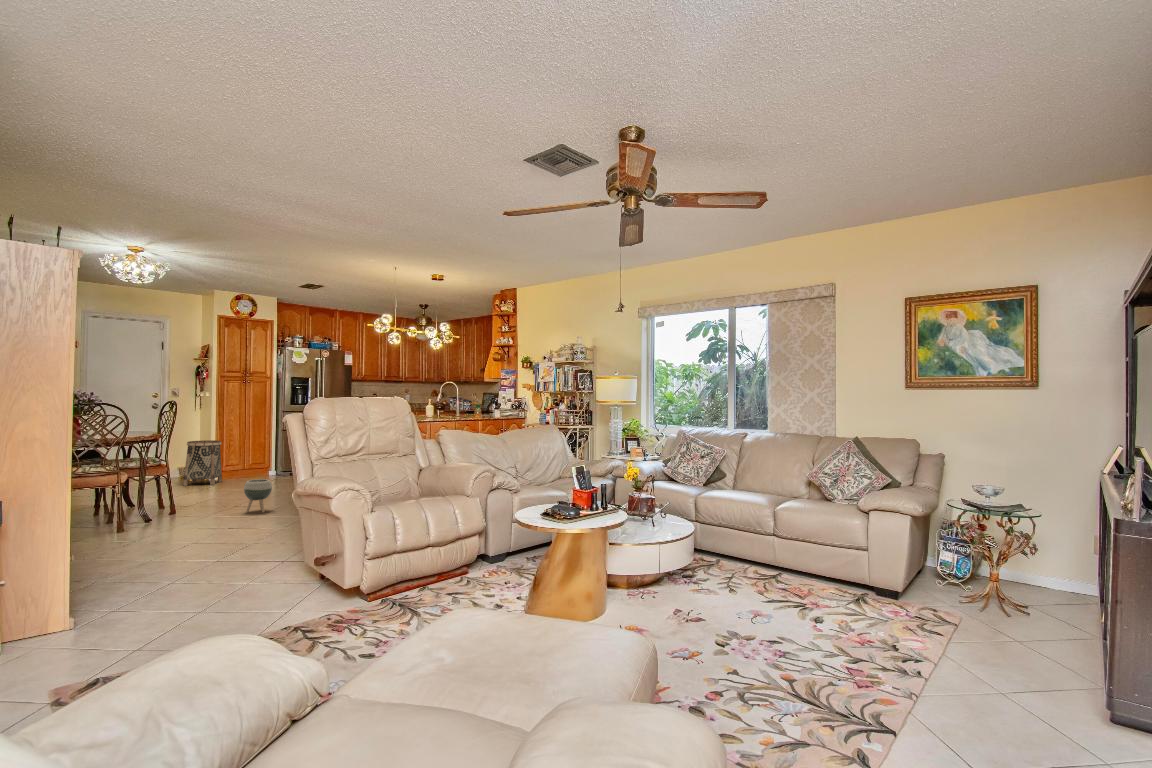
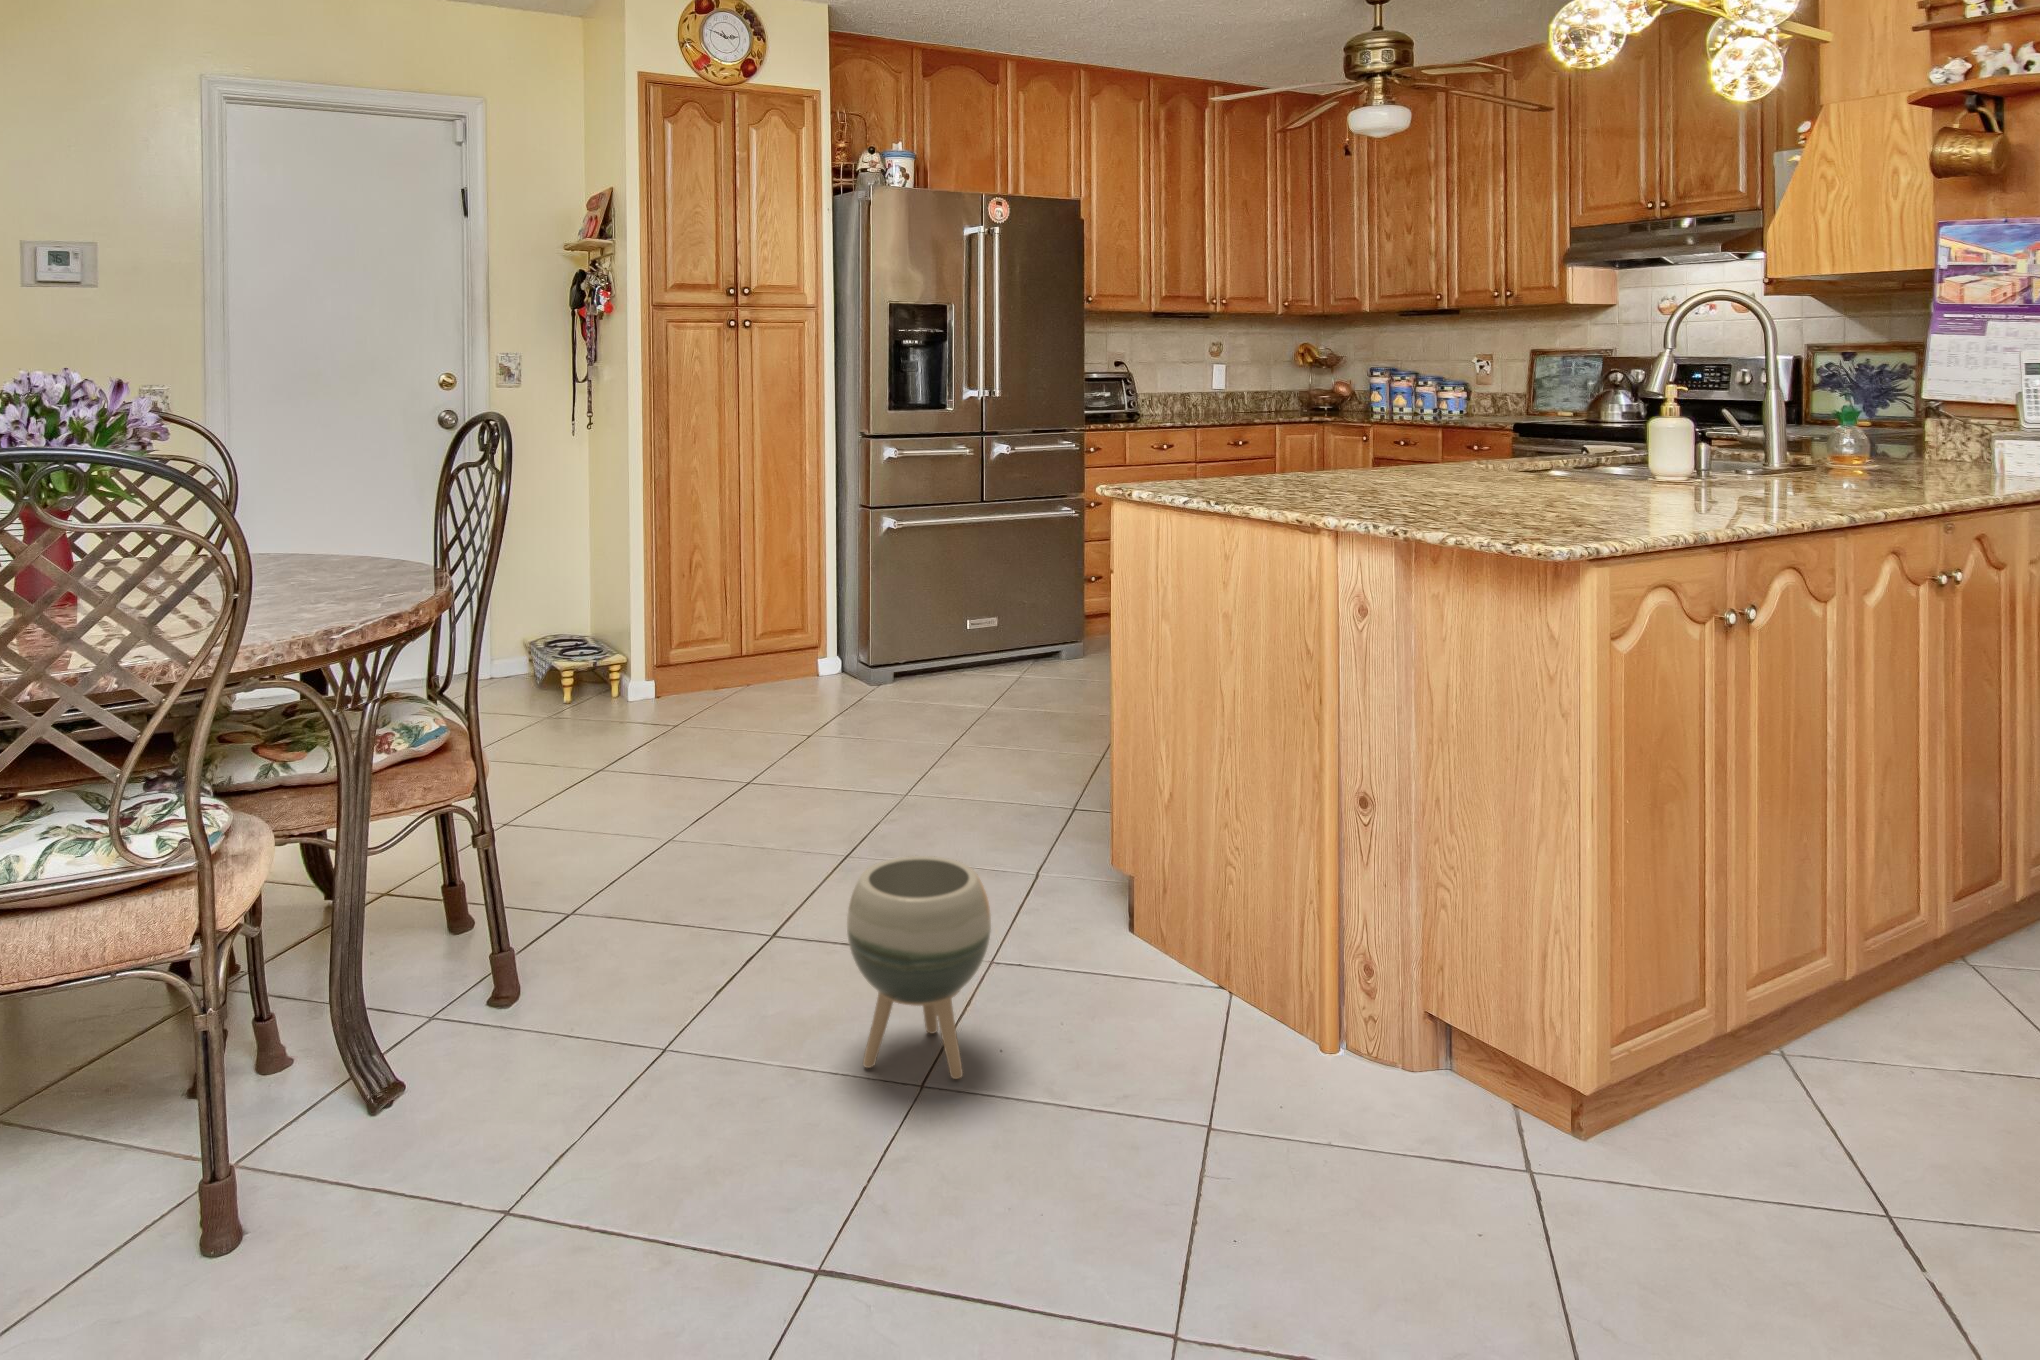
basket: present [183,440,222,486] -> none [542,547,670,729]

